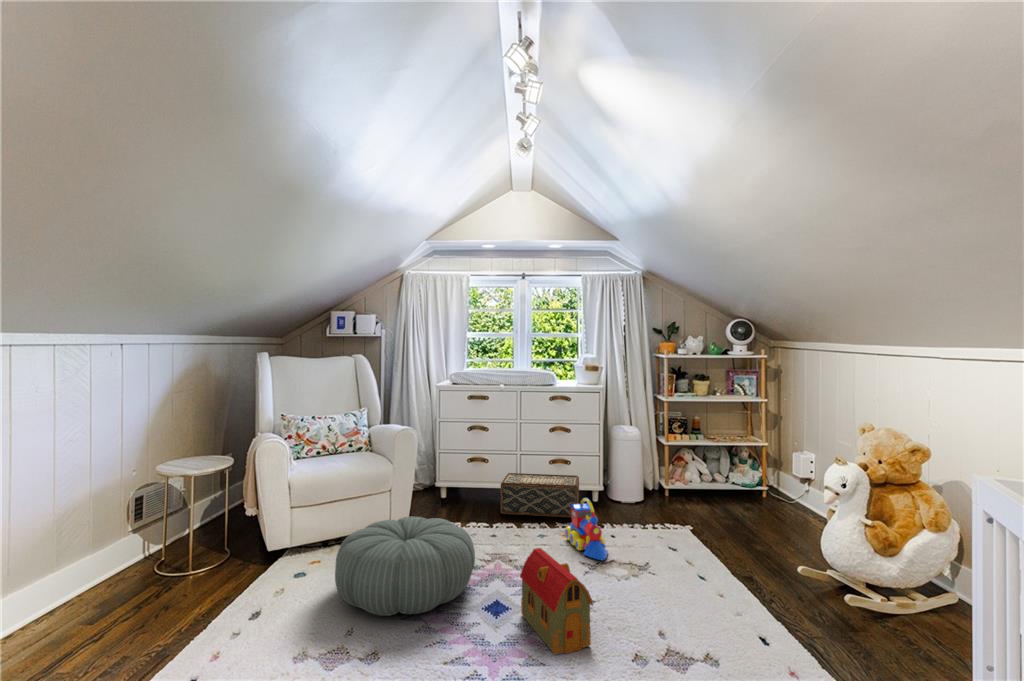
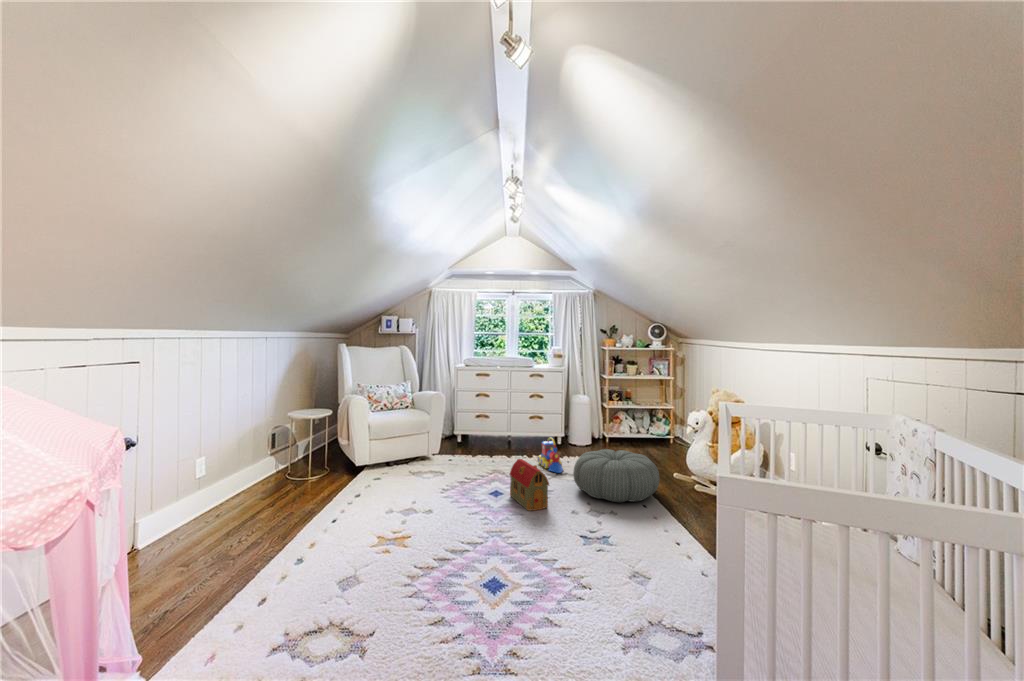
woven basket: present [501,473,579,517] -> none [497,425,549,453]
pouf: present [335,517,475,616] -> present [573,449,660,502]

